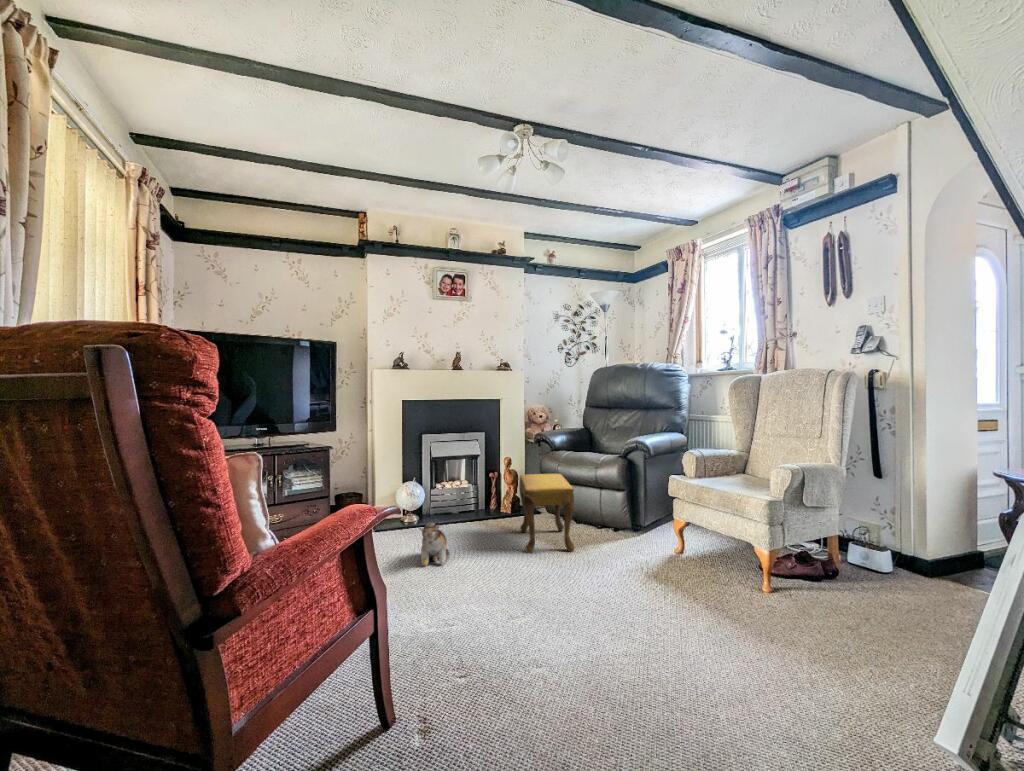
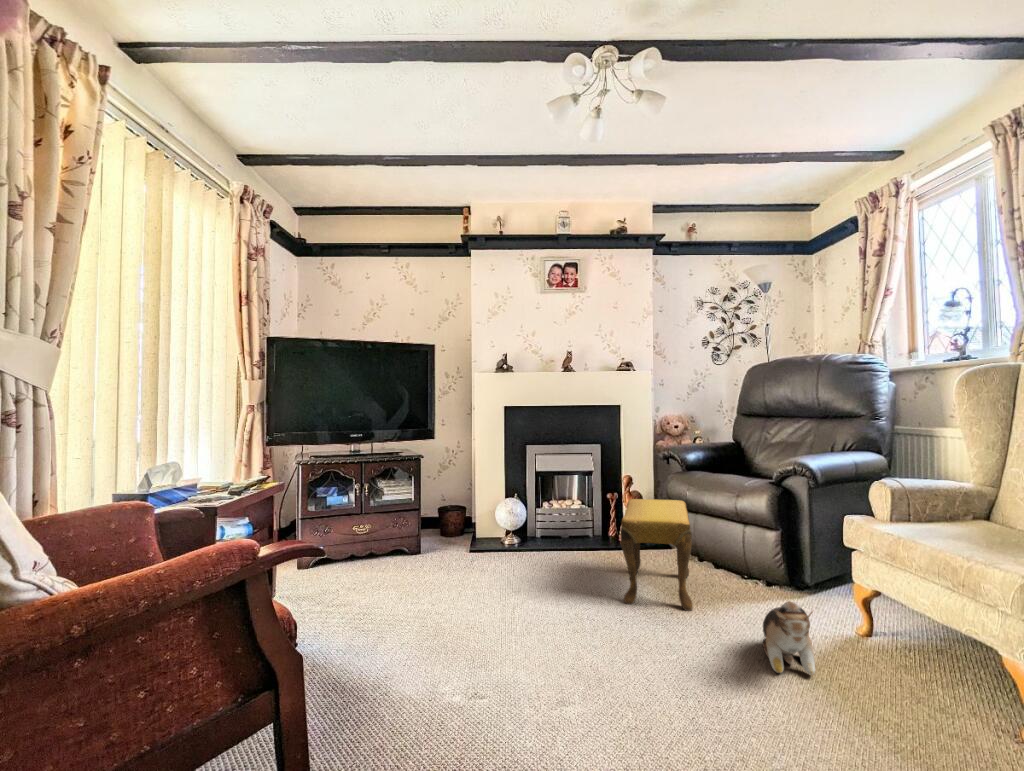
plush toy: present [419,522,449,566] -> present [762,601,815,675]

